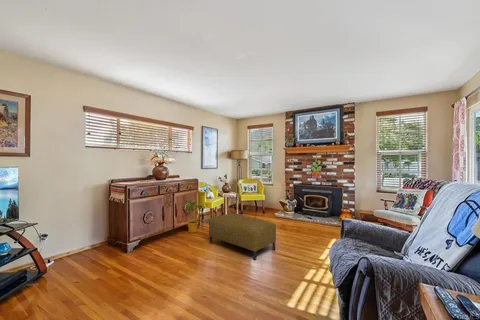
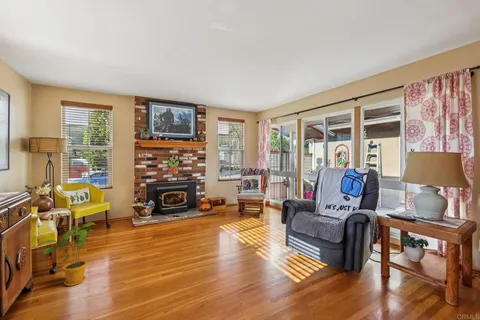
ottoman: present [209,214,276,260] -> none [146,221,232,277]

